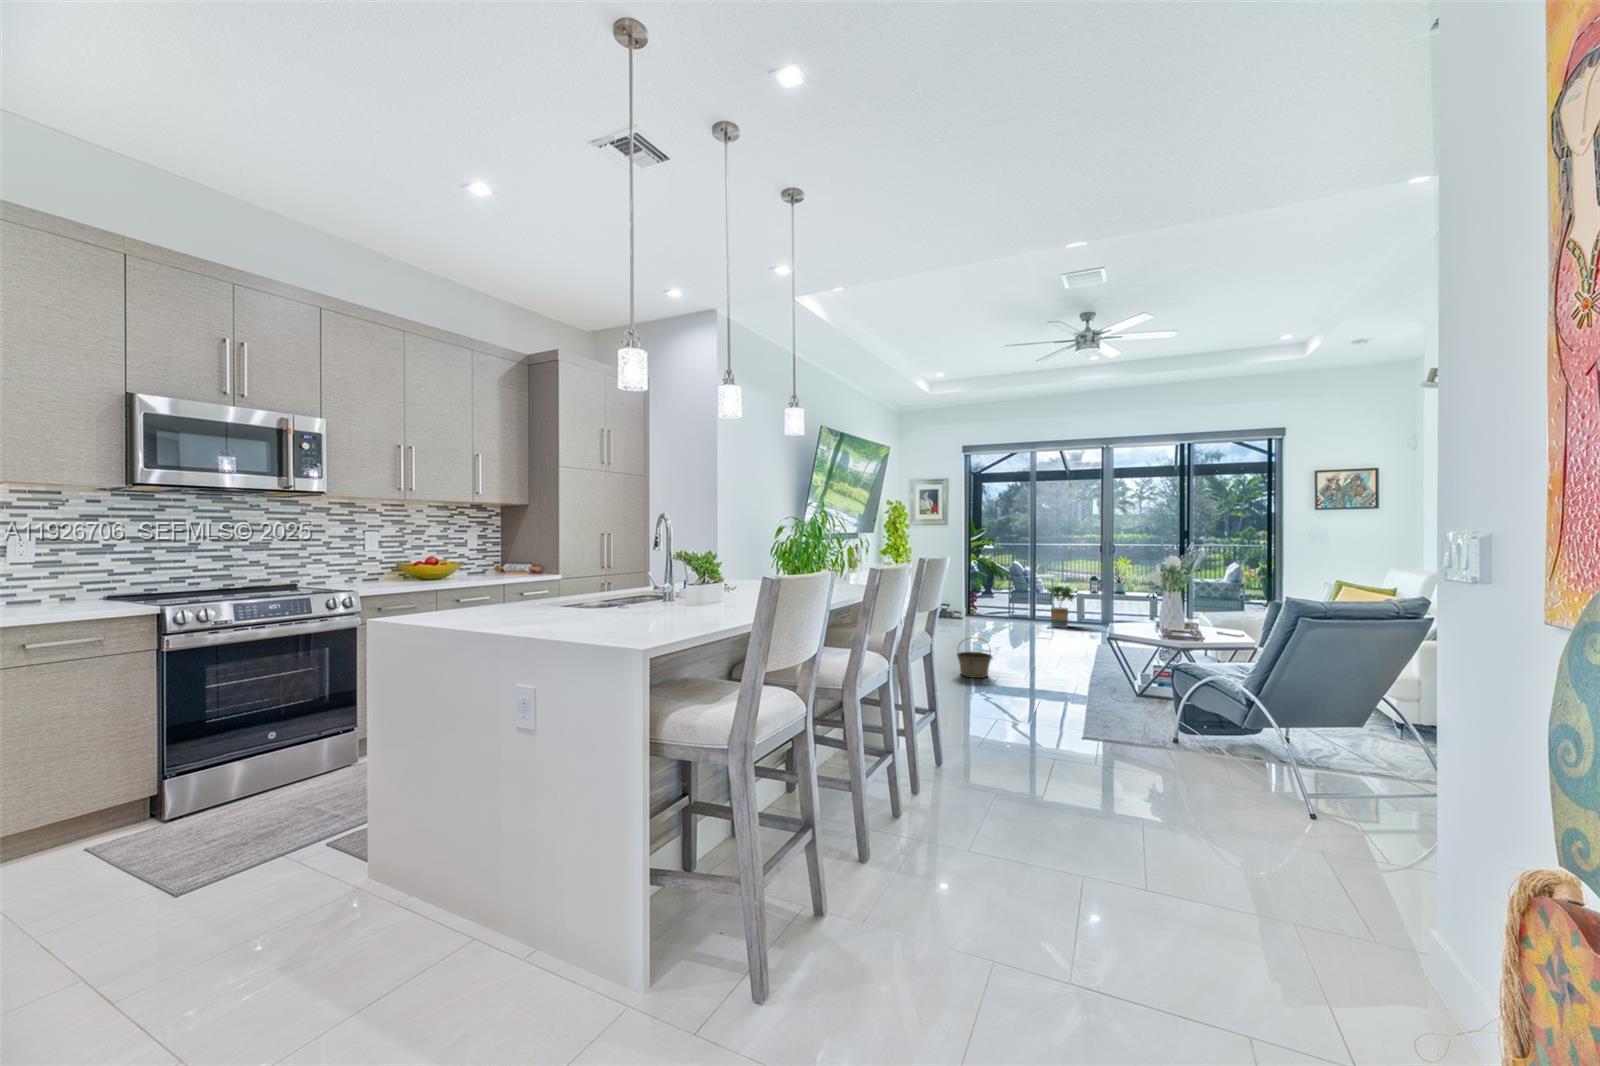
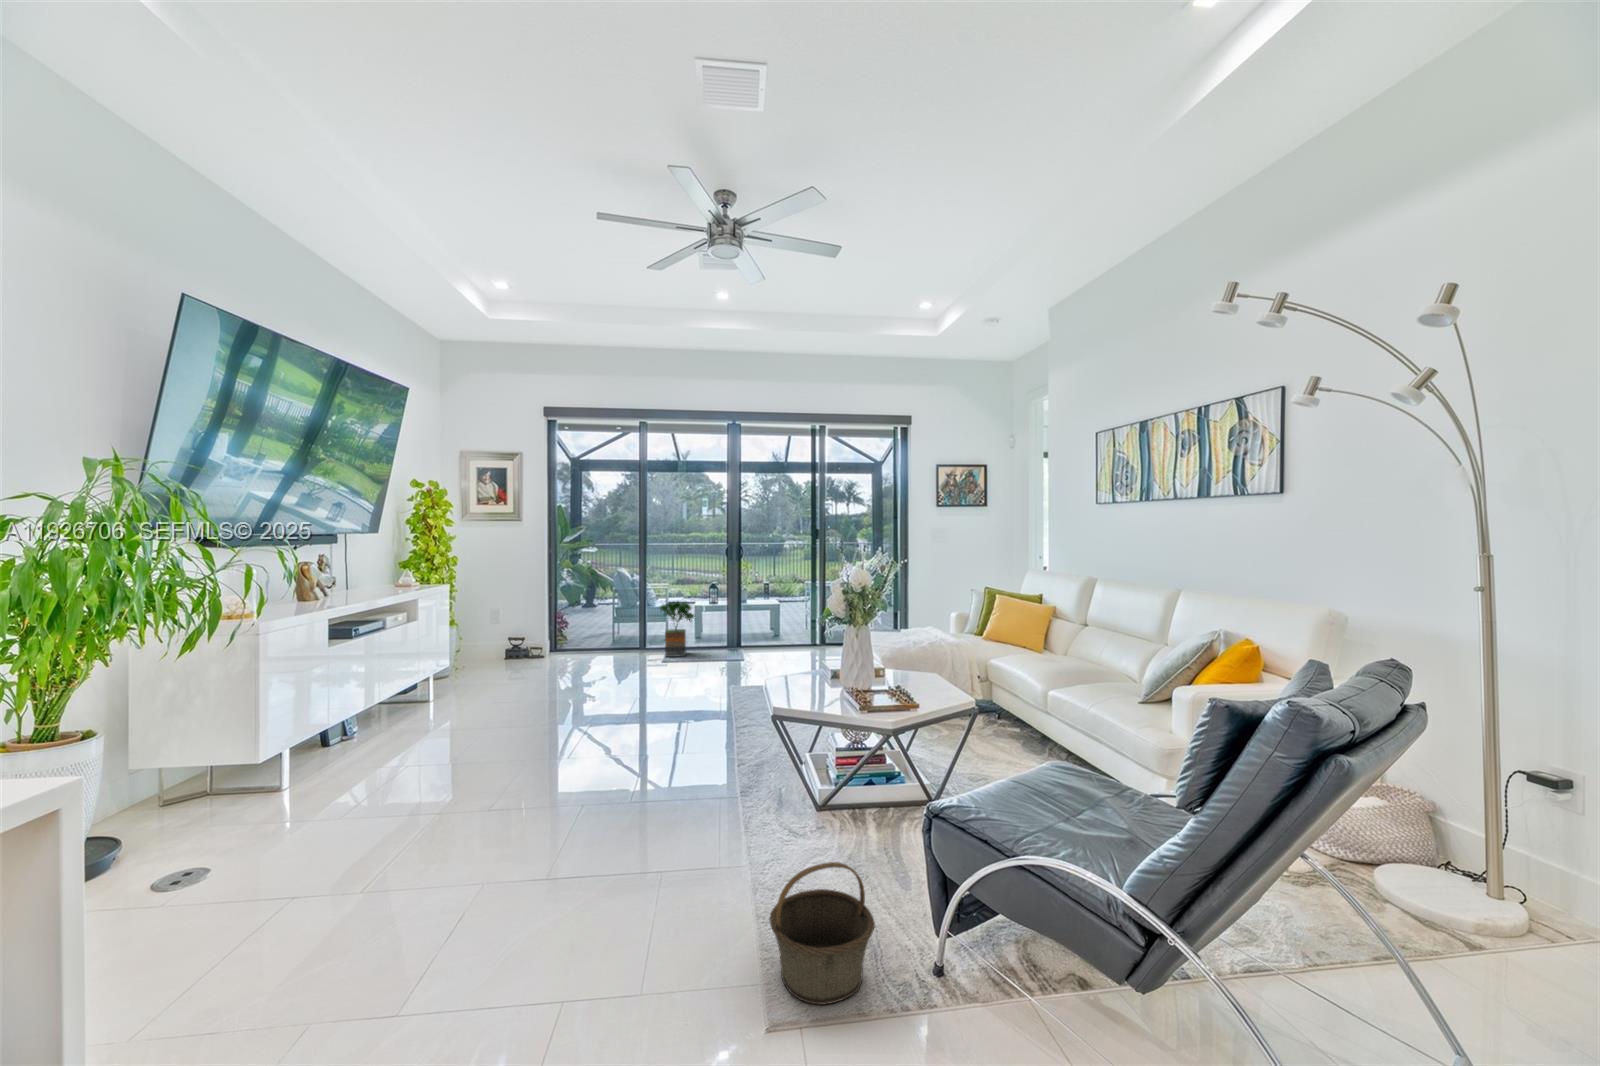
basket: present [957,639,992,678] -> present [769,862,875,1004]

